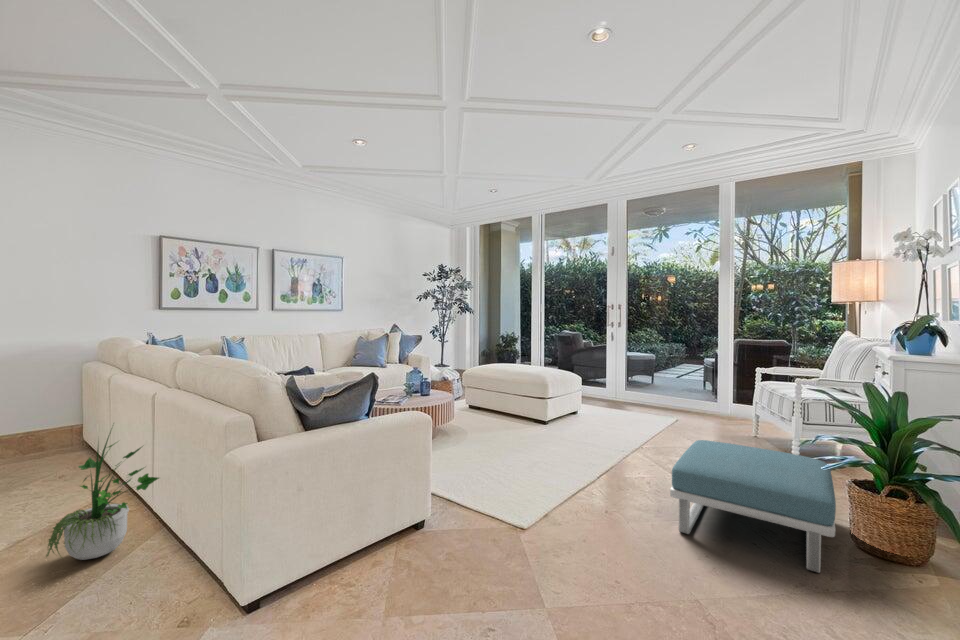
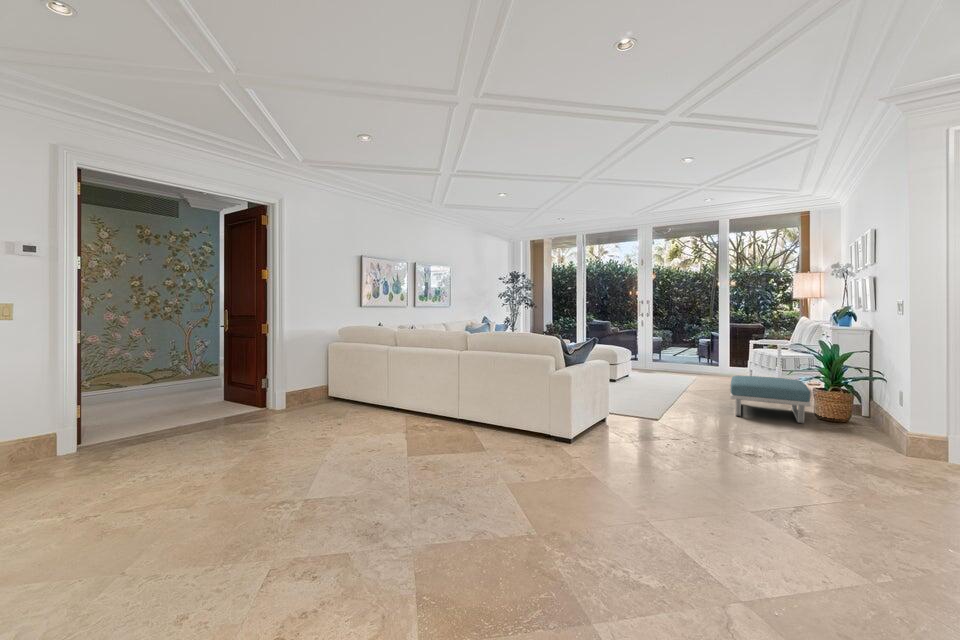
potted plant: present [46,434,159,560] -> none [450,363,505,432]

